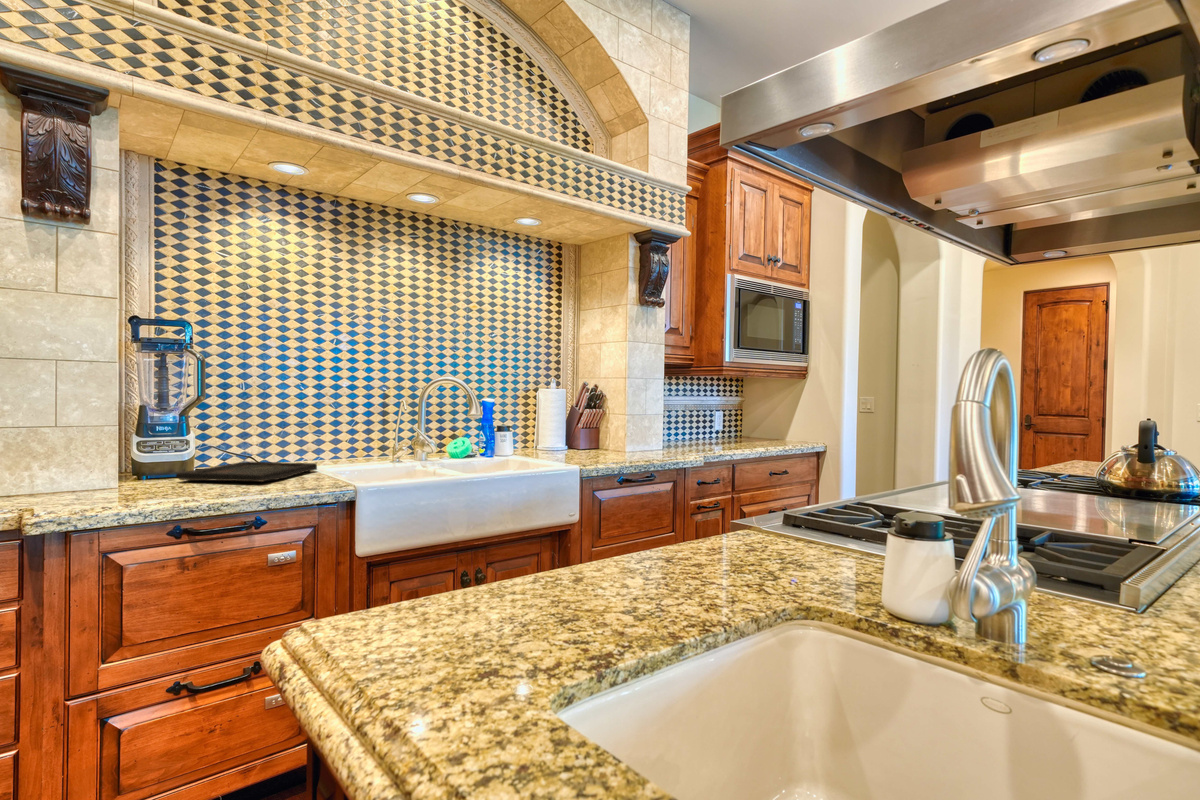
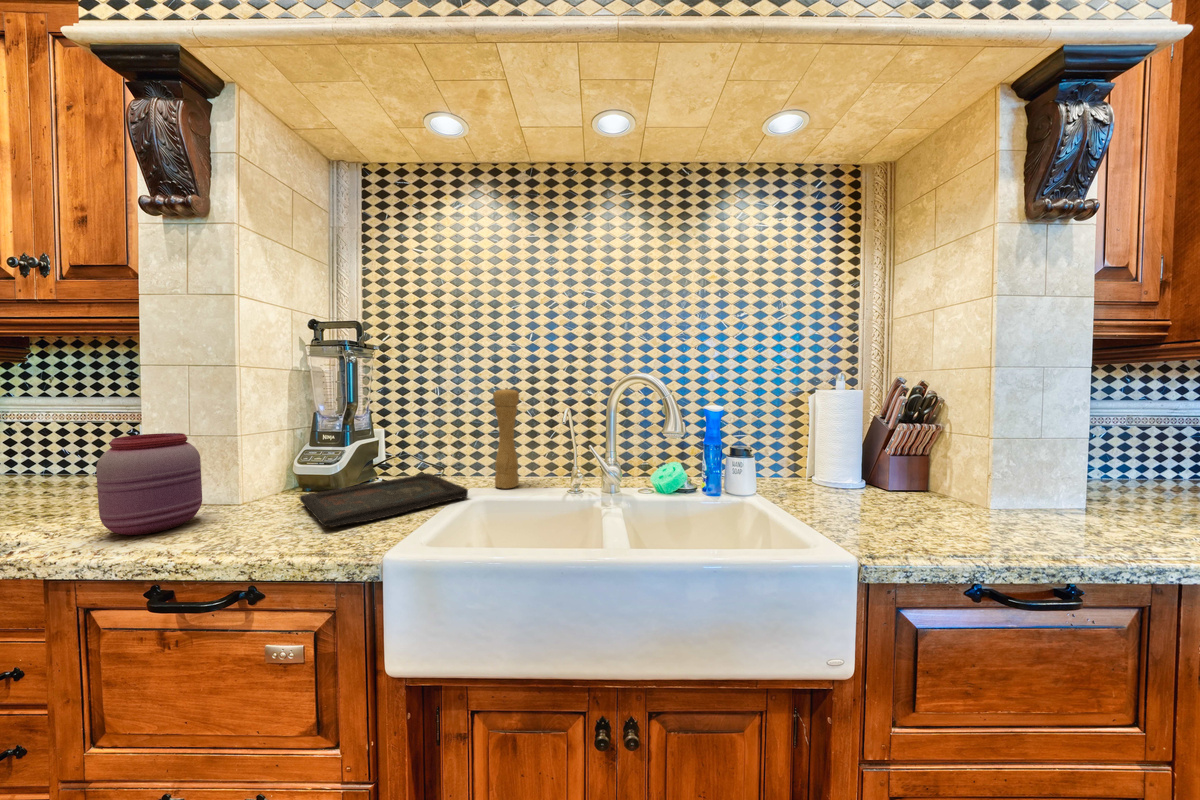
pepper mill: none [318,384,341,466] -> present [493,388,519,488]
jar: none [49,416,124,498] -> present [96,433,202,535]

